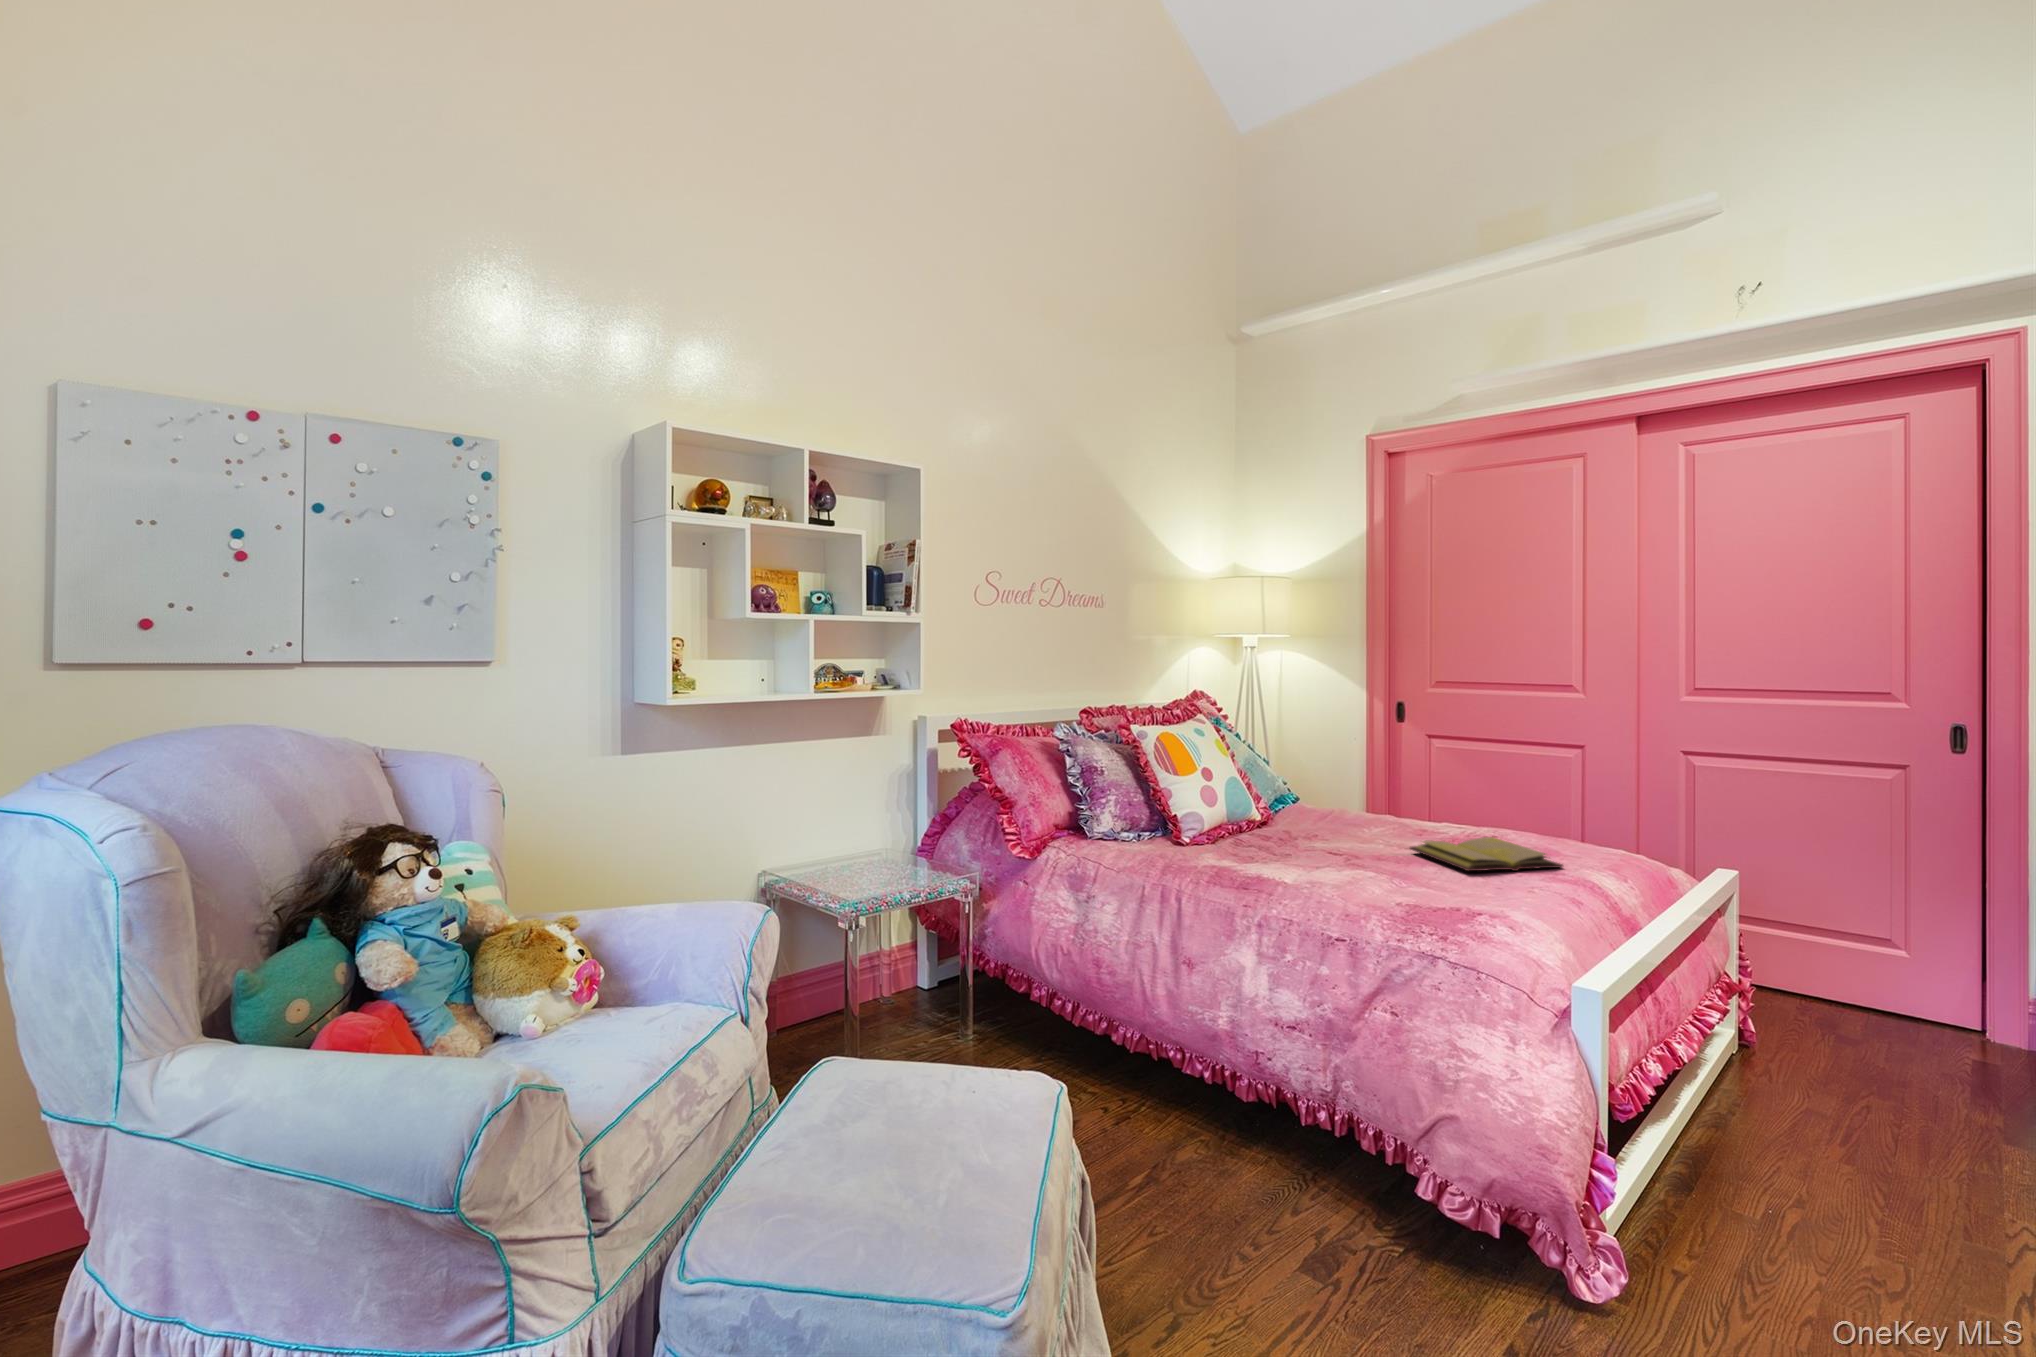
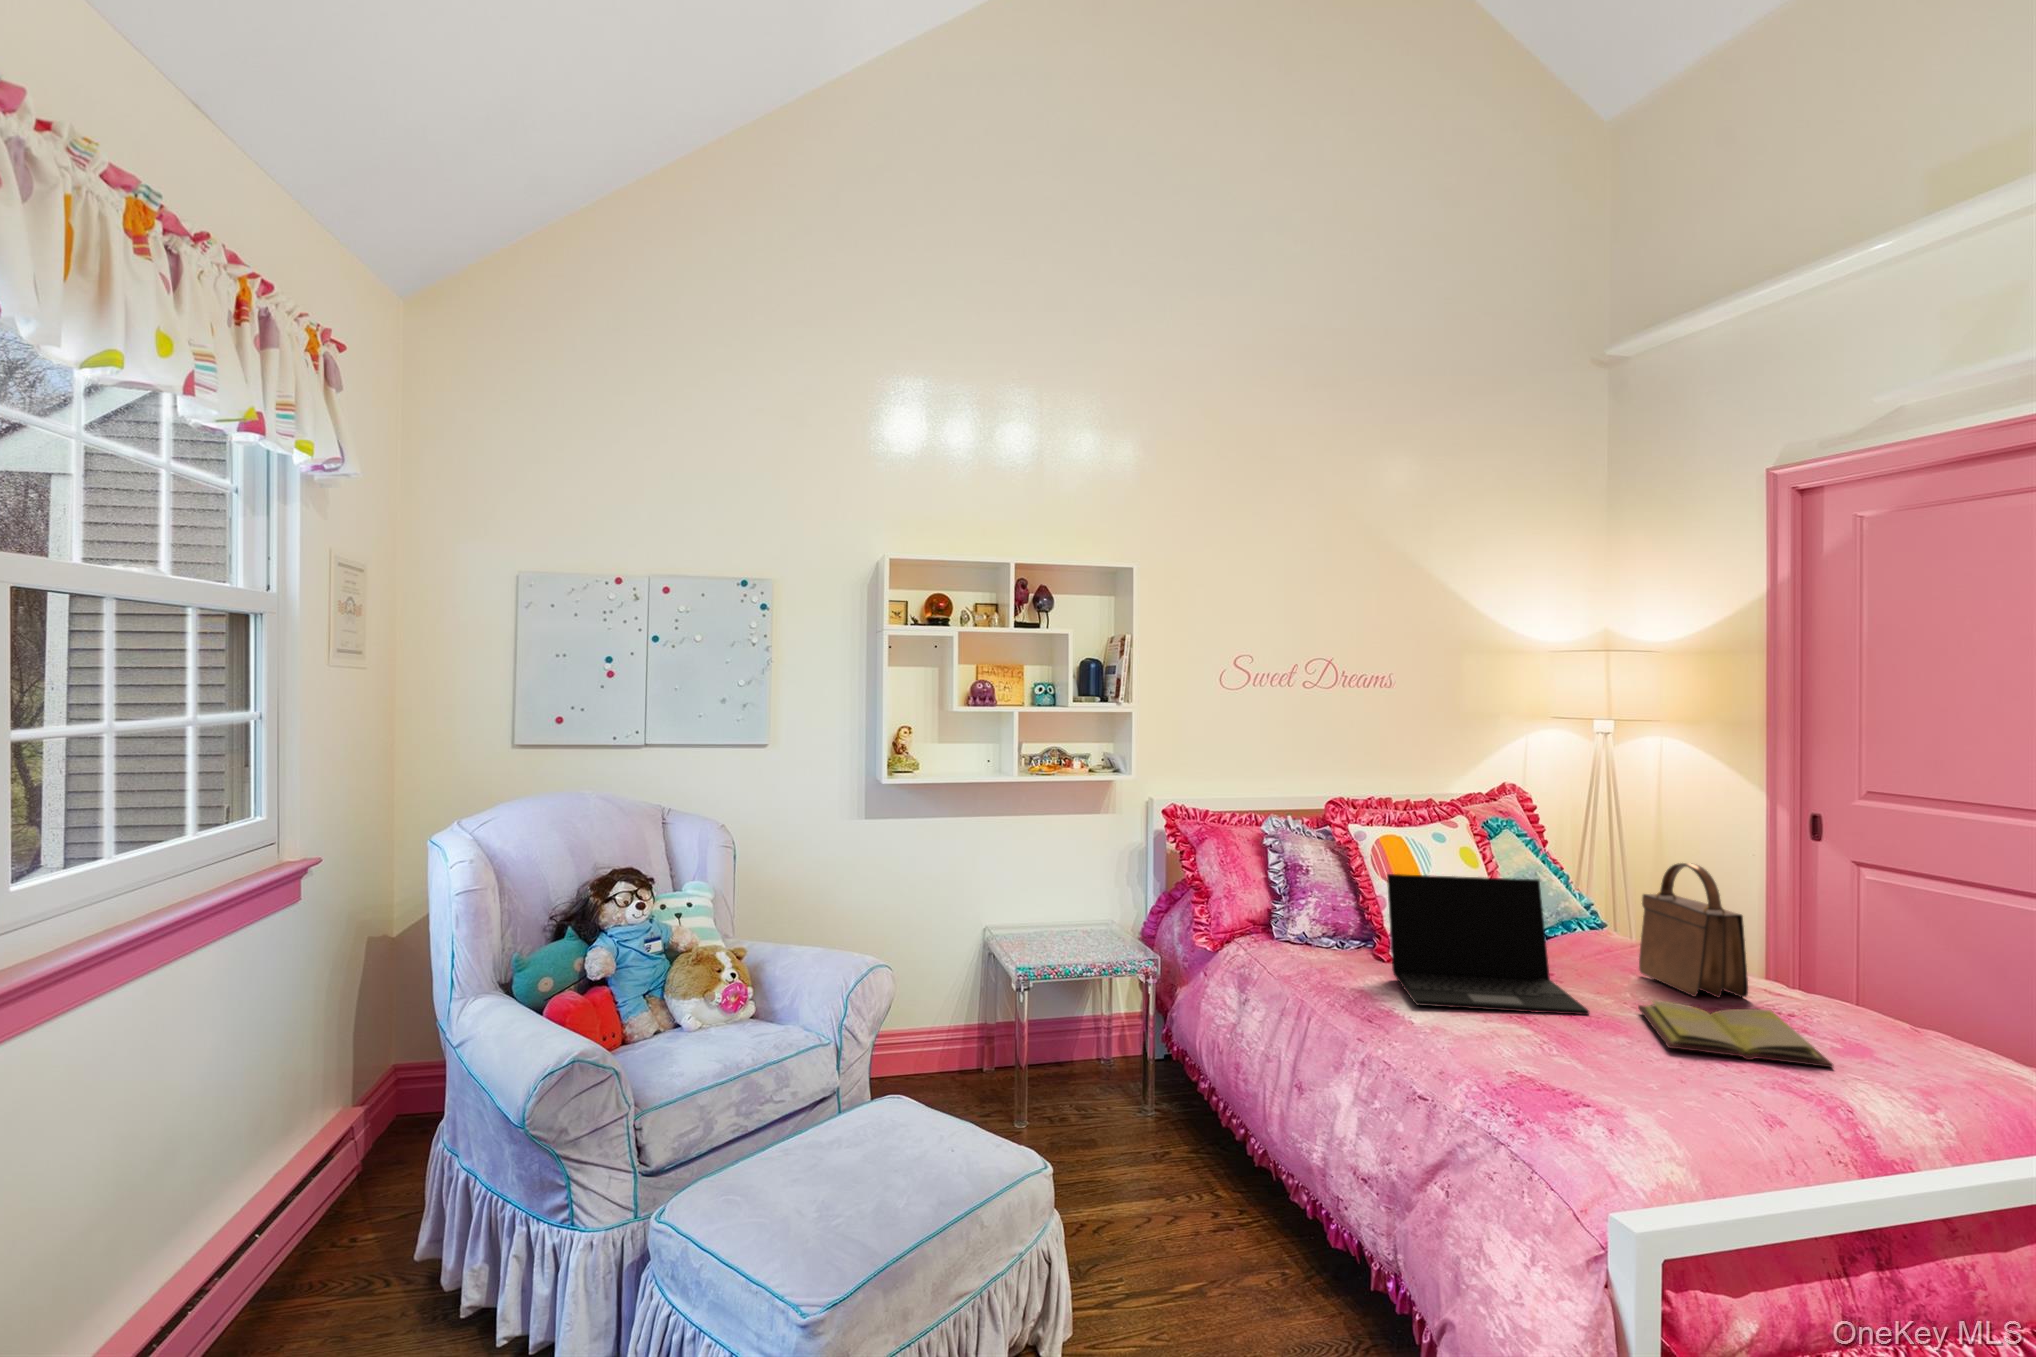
handbag: none [1369,735,1455,838] -> present [1639,863,1748,998]
laptop: none [1205,757,1384,871] -> present [1387,874,1589,1015]

